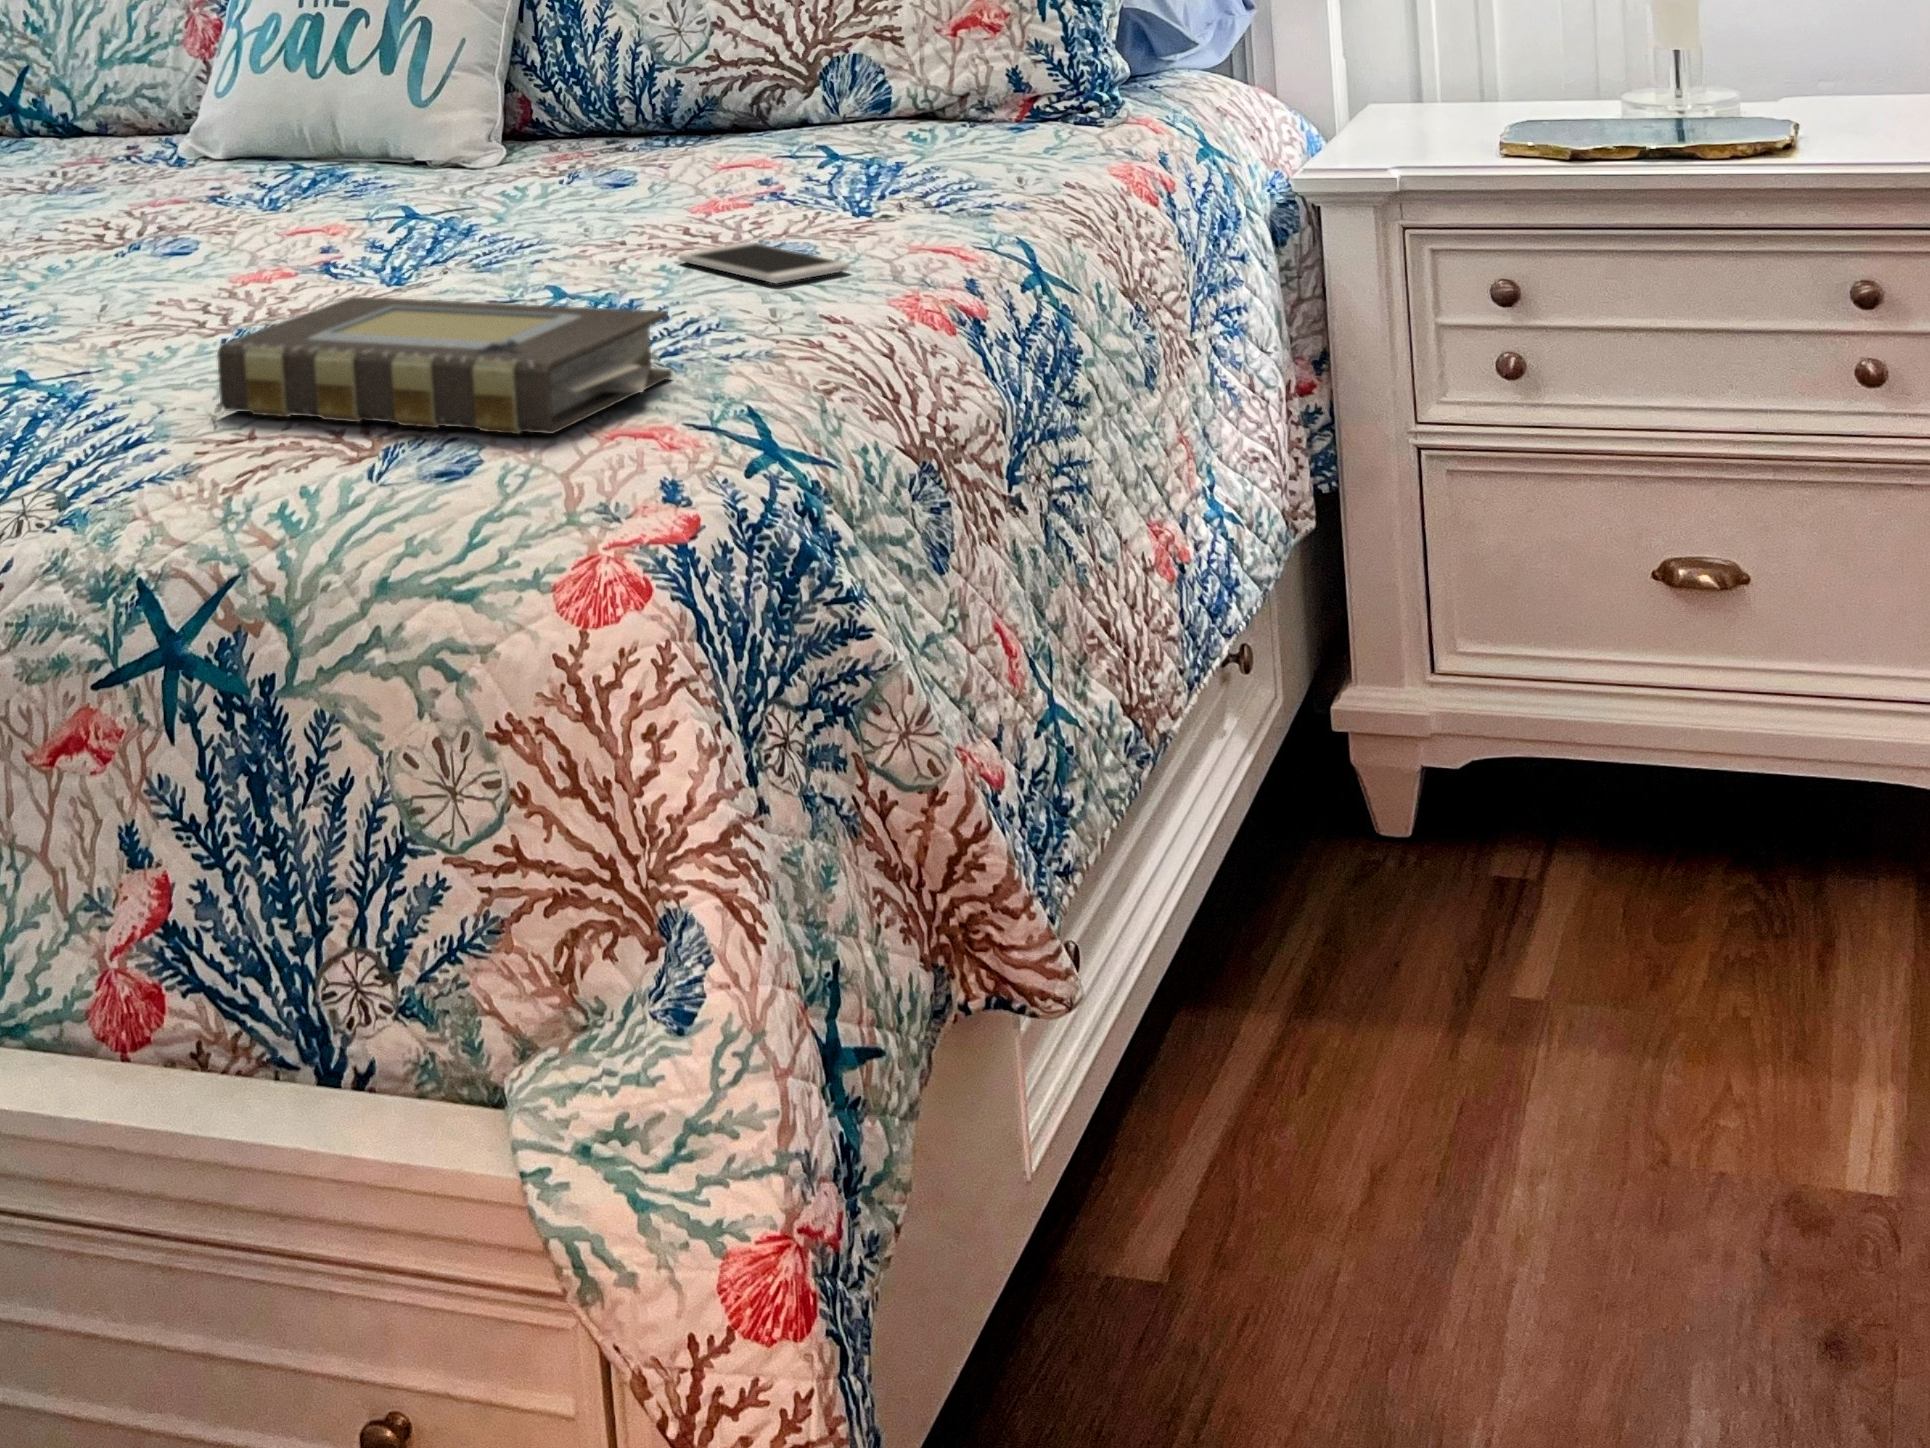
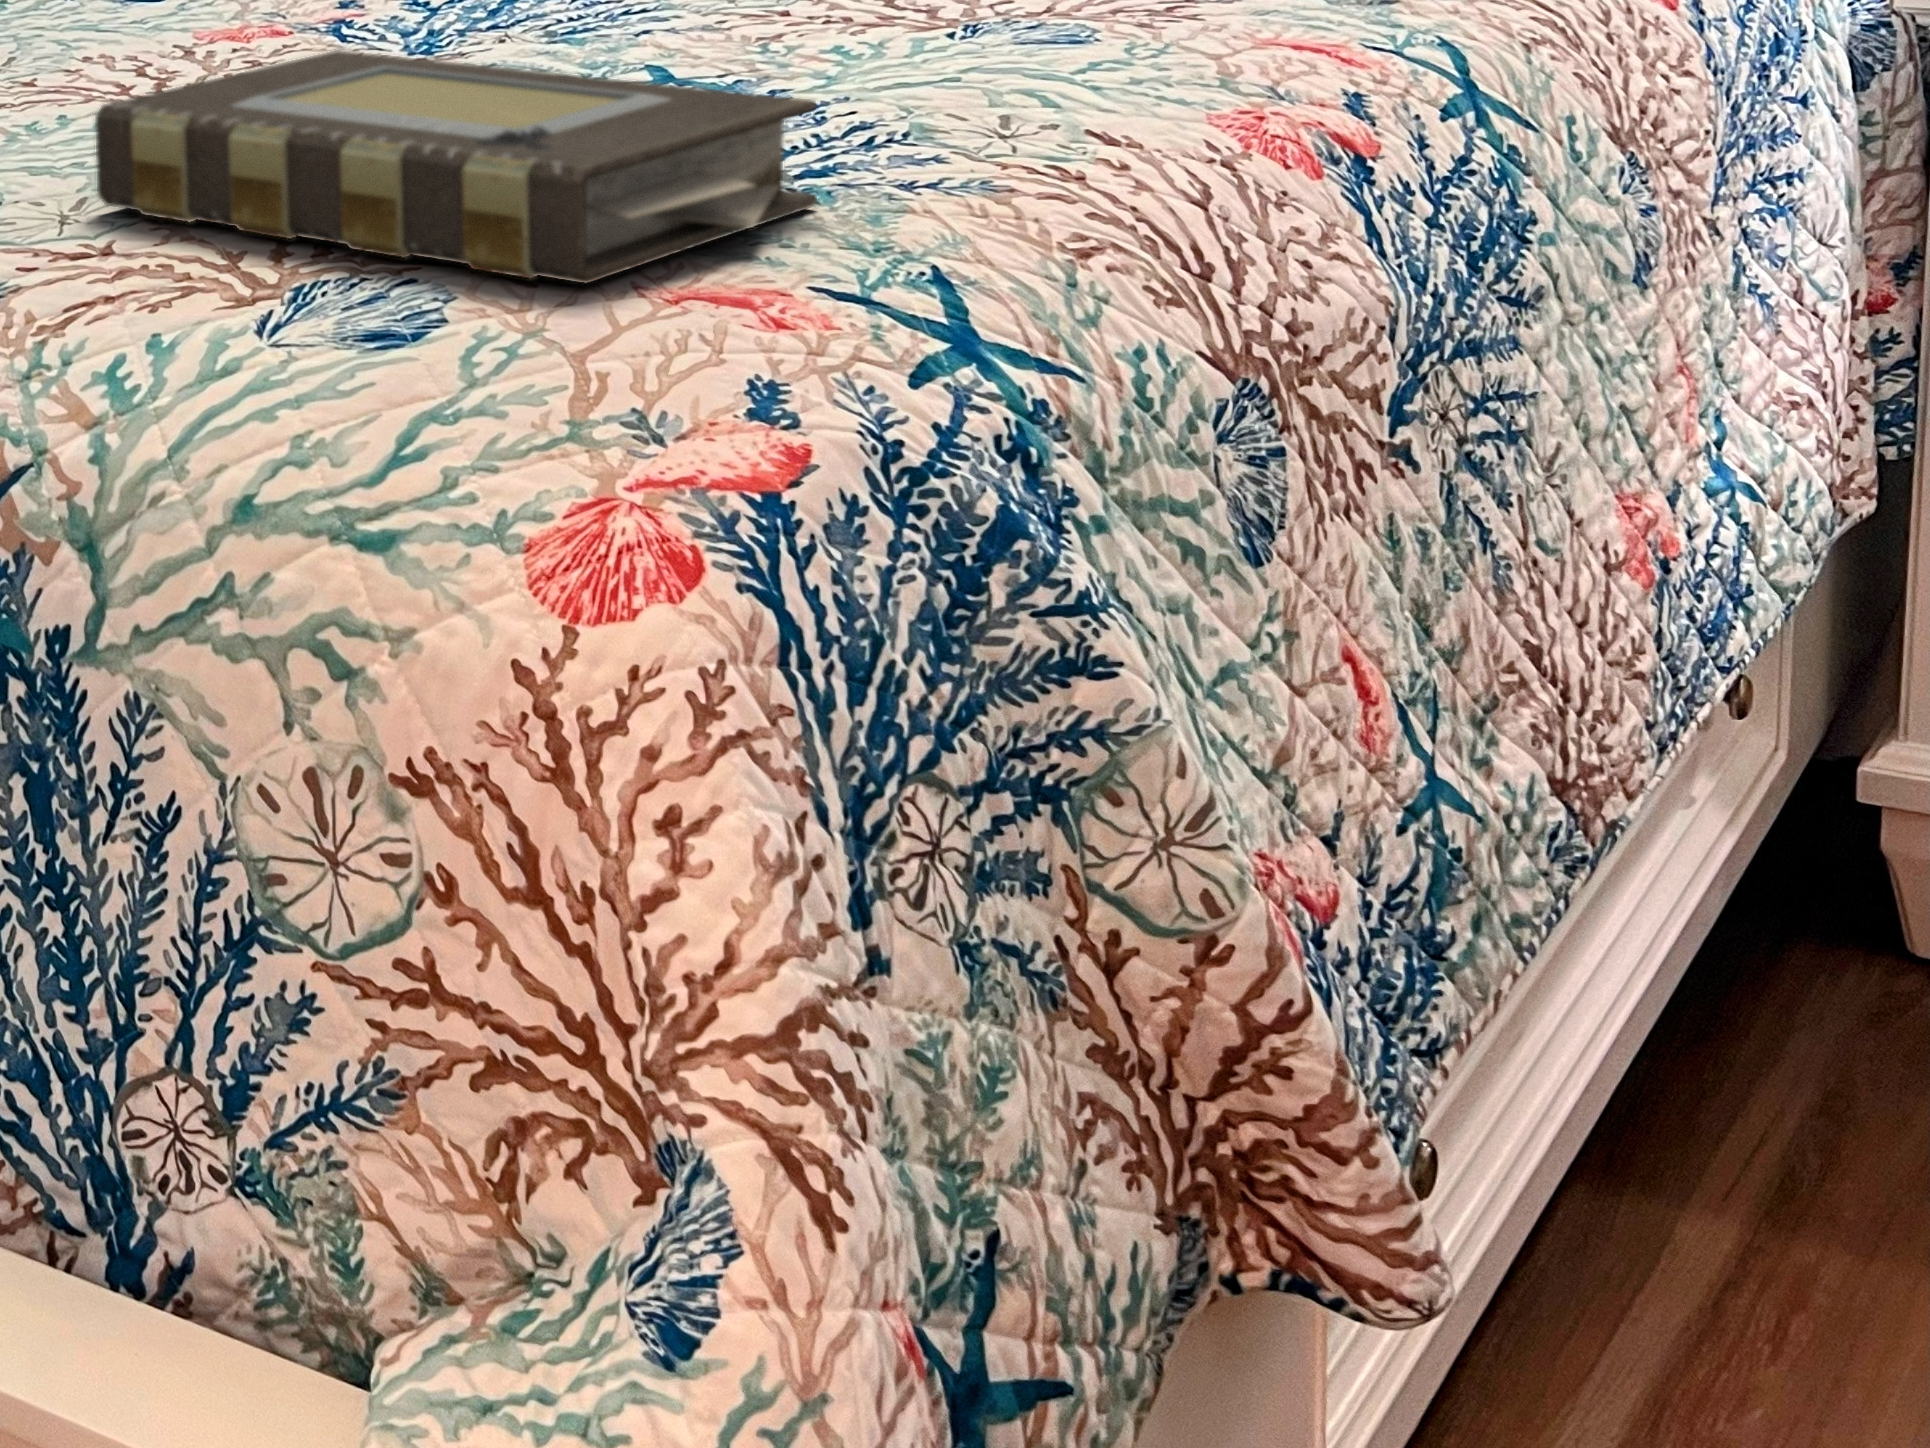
smartphone: present [678,242,850,283] -> none [876,15,1150,76]

